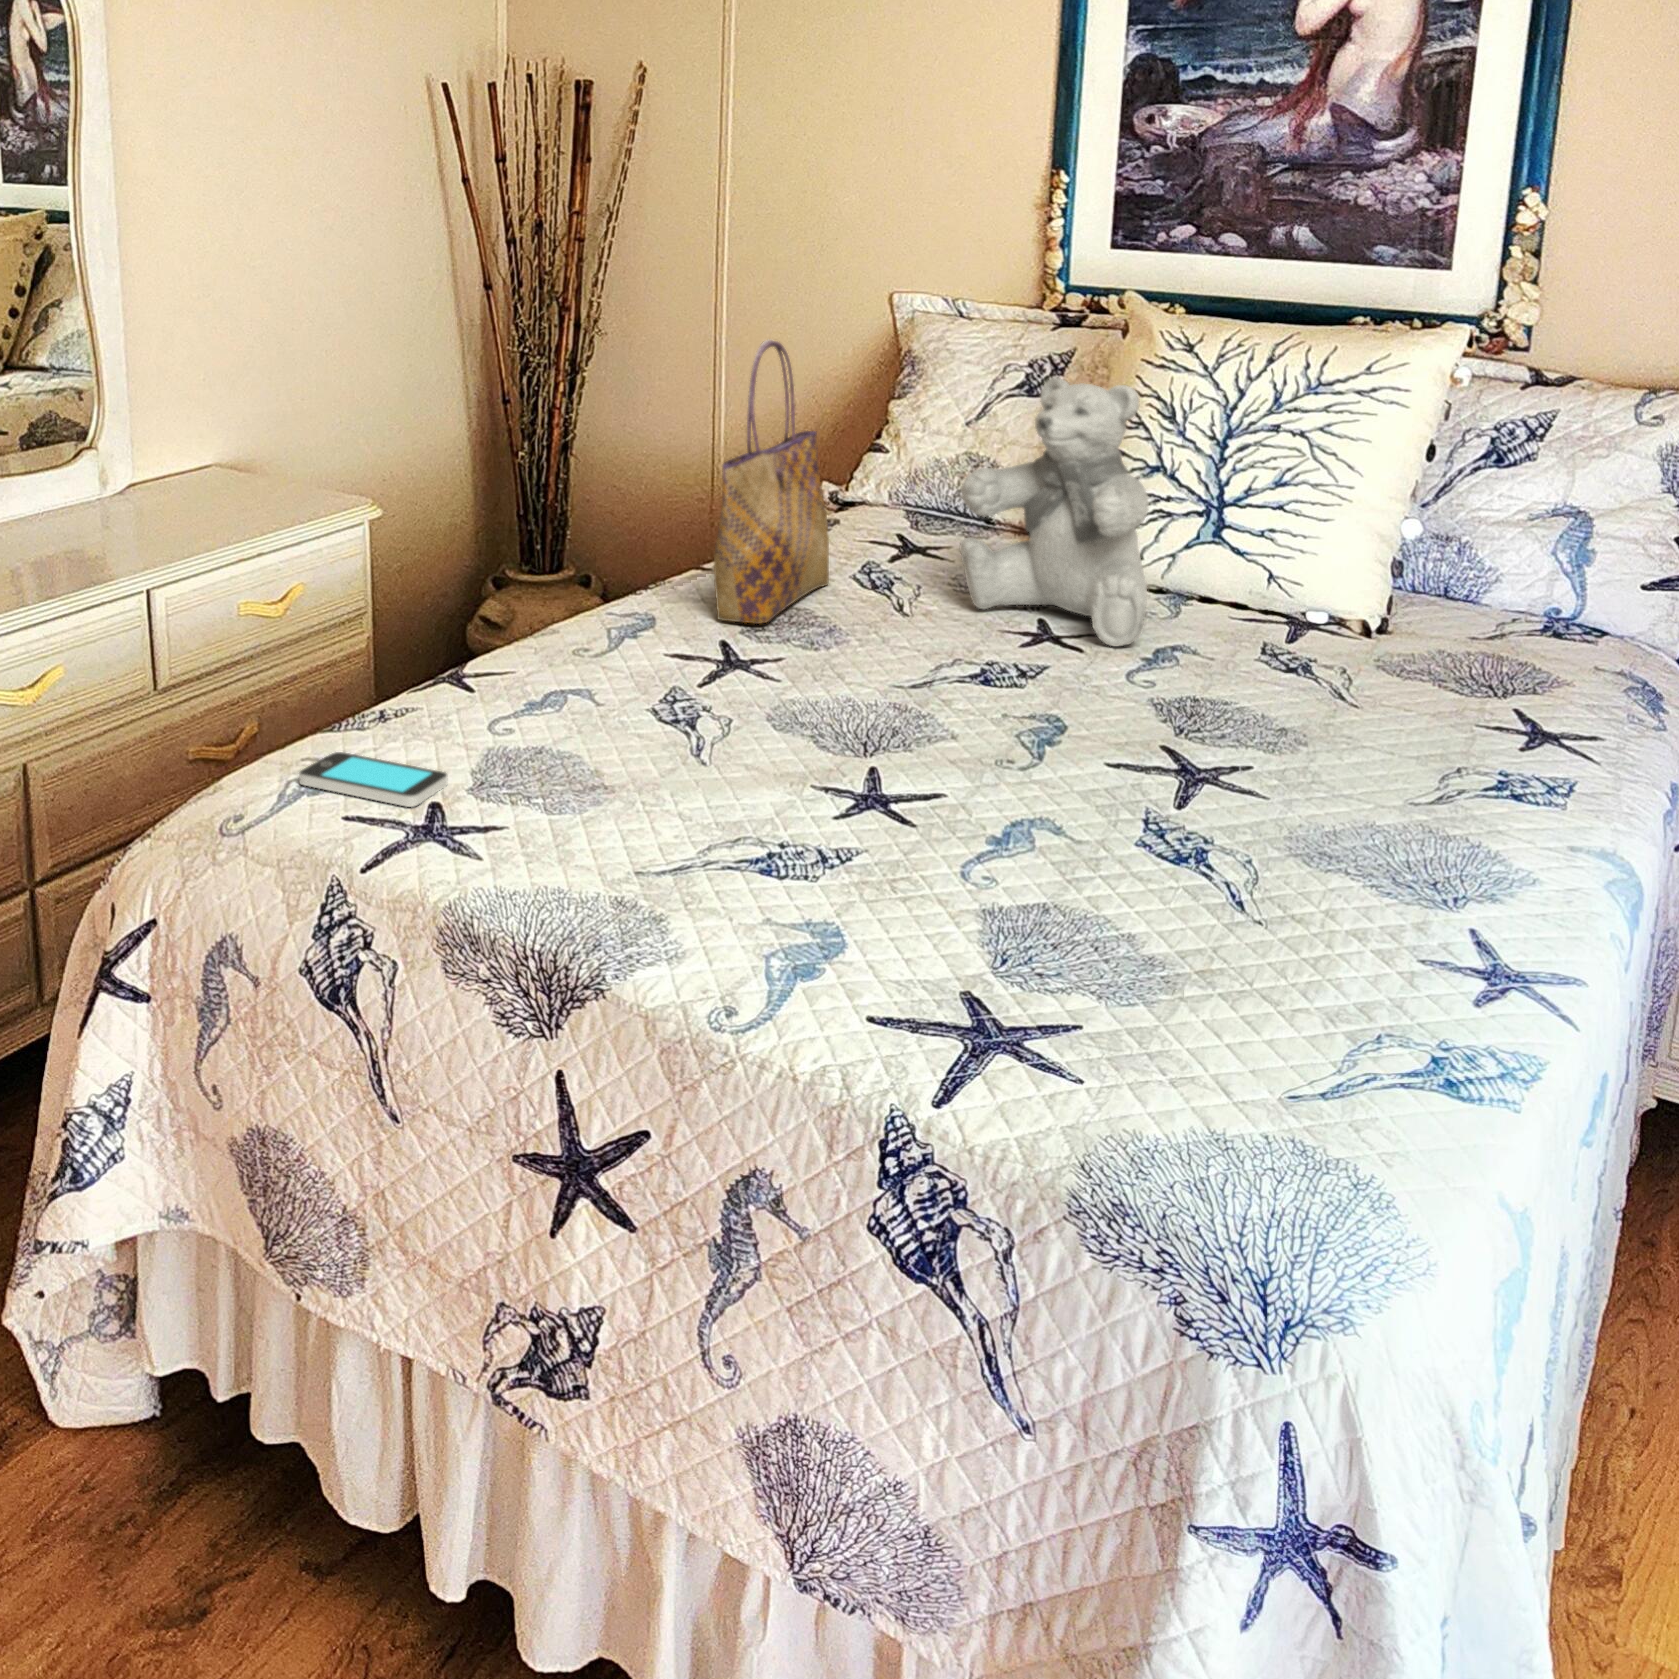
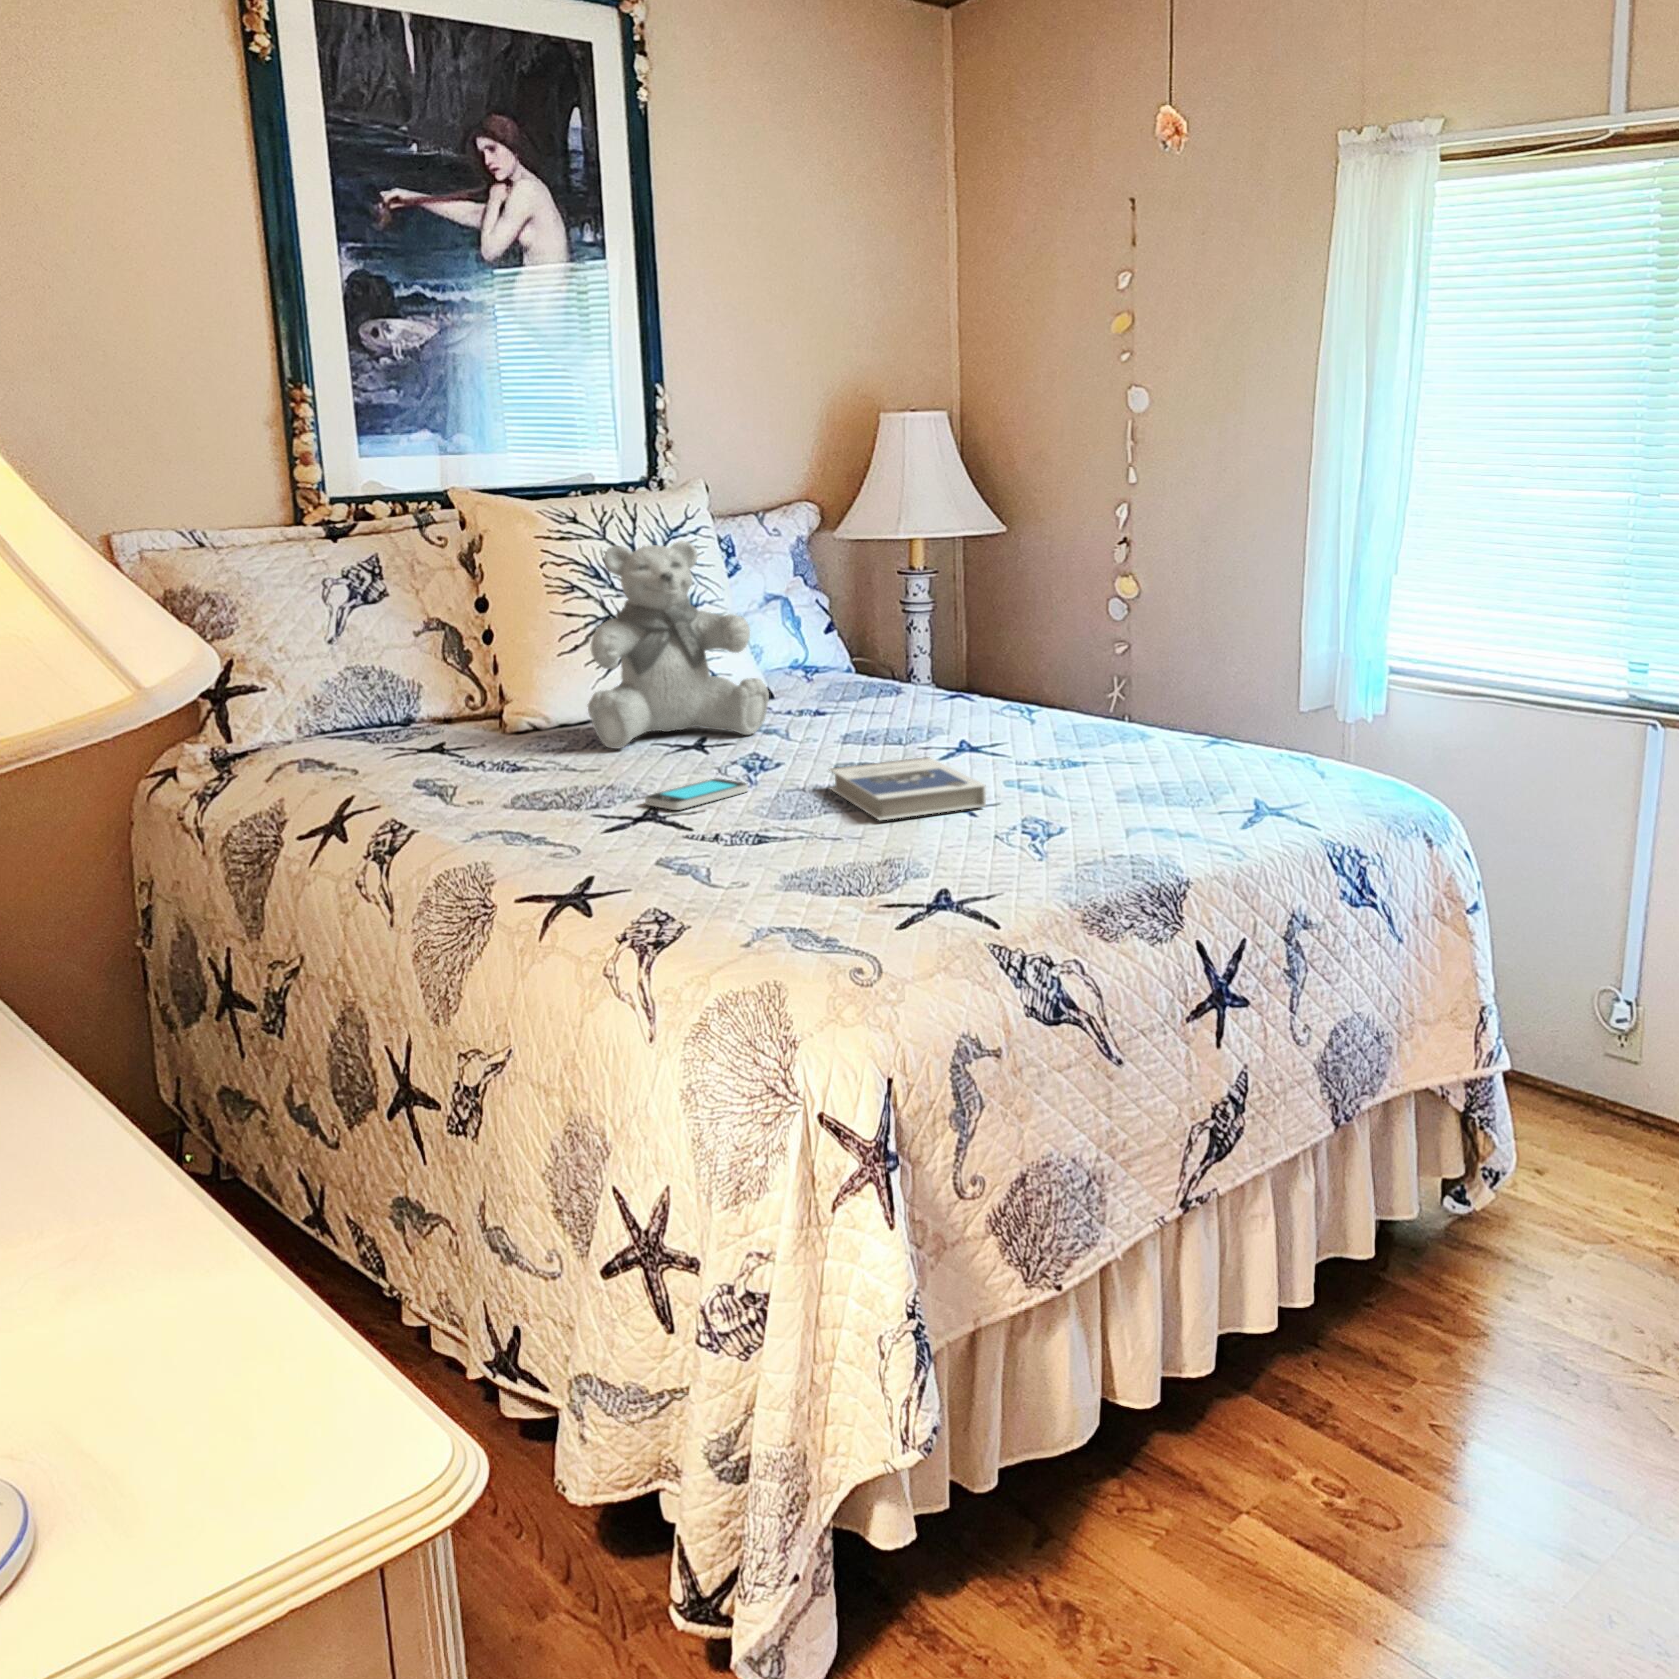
tote bag: present [714,339,829,624] -> none [410,536,573,808]
hardback book: none [750,690,1003,803] -> present [829,757,986,820]
smartphone: present [299,752,448,807] -> present [645,779,748,810]

